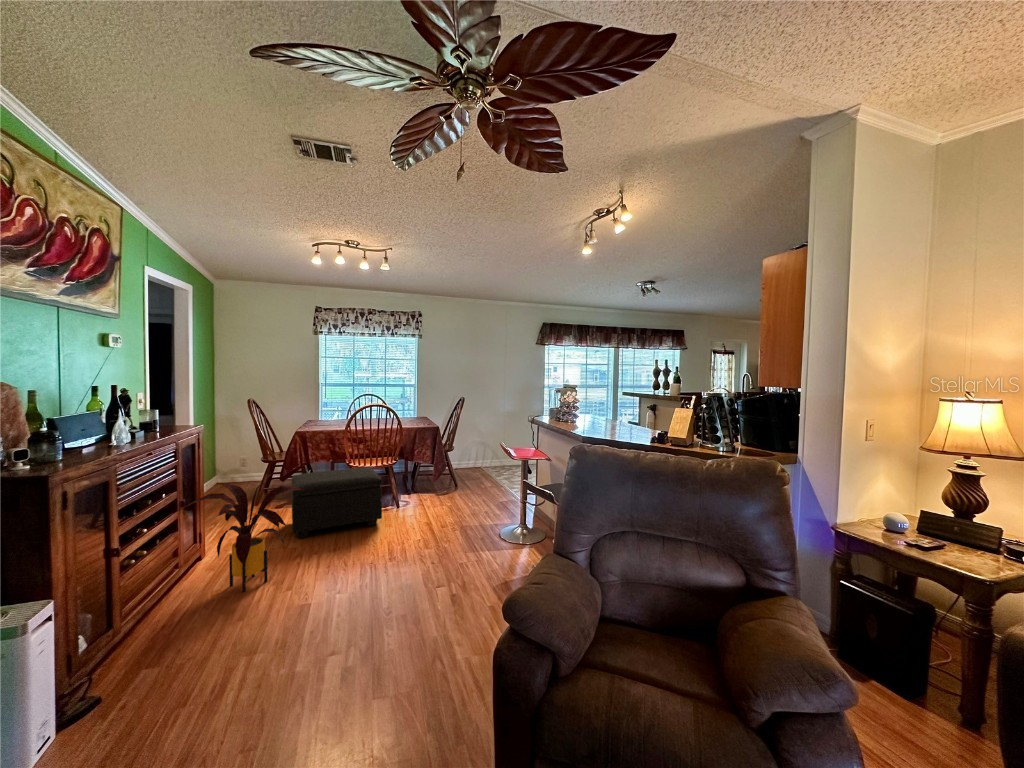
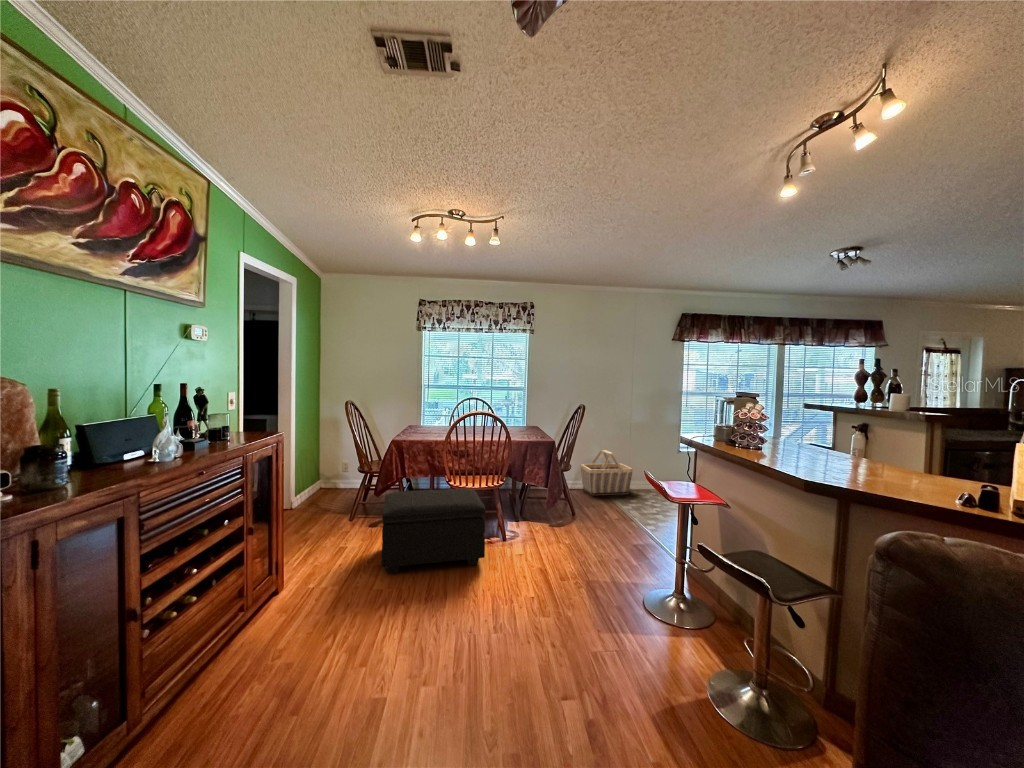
basket: none [465,434,507,471] -> present [581,450,633,495]
house plant: present [179,483,305,592] -> none [245,506,394,655]

